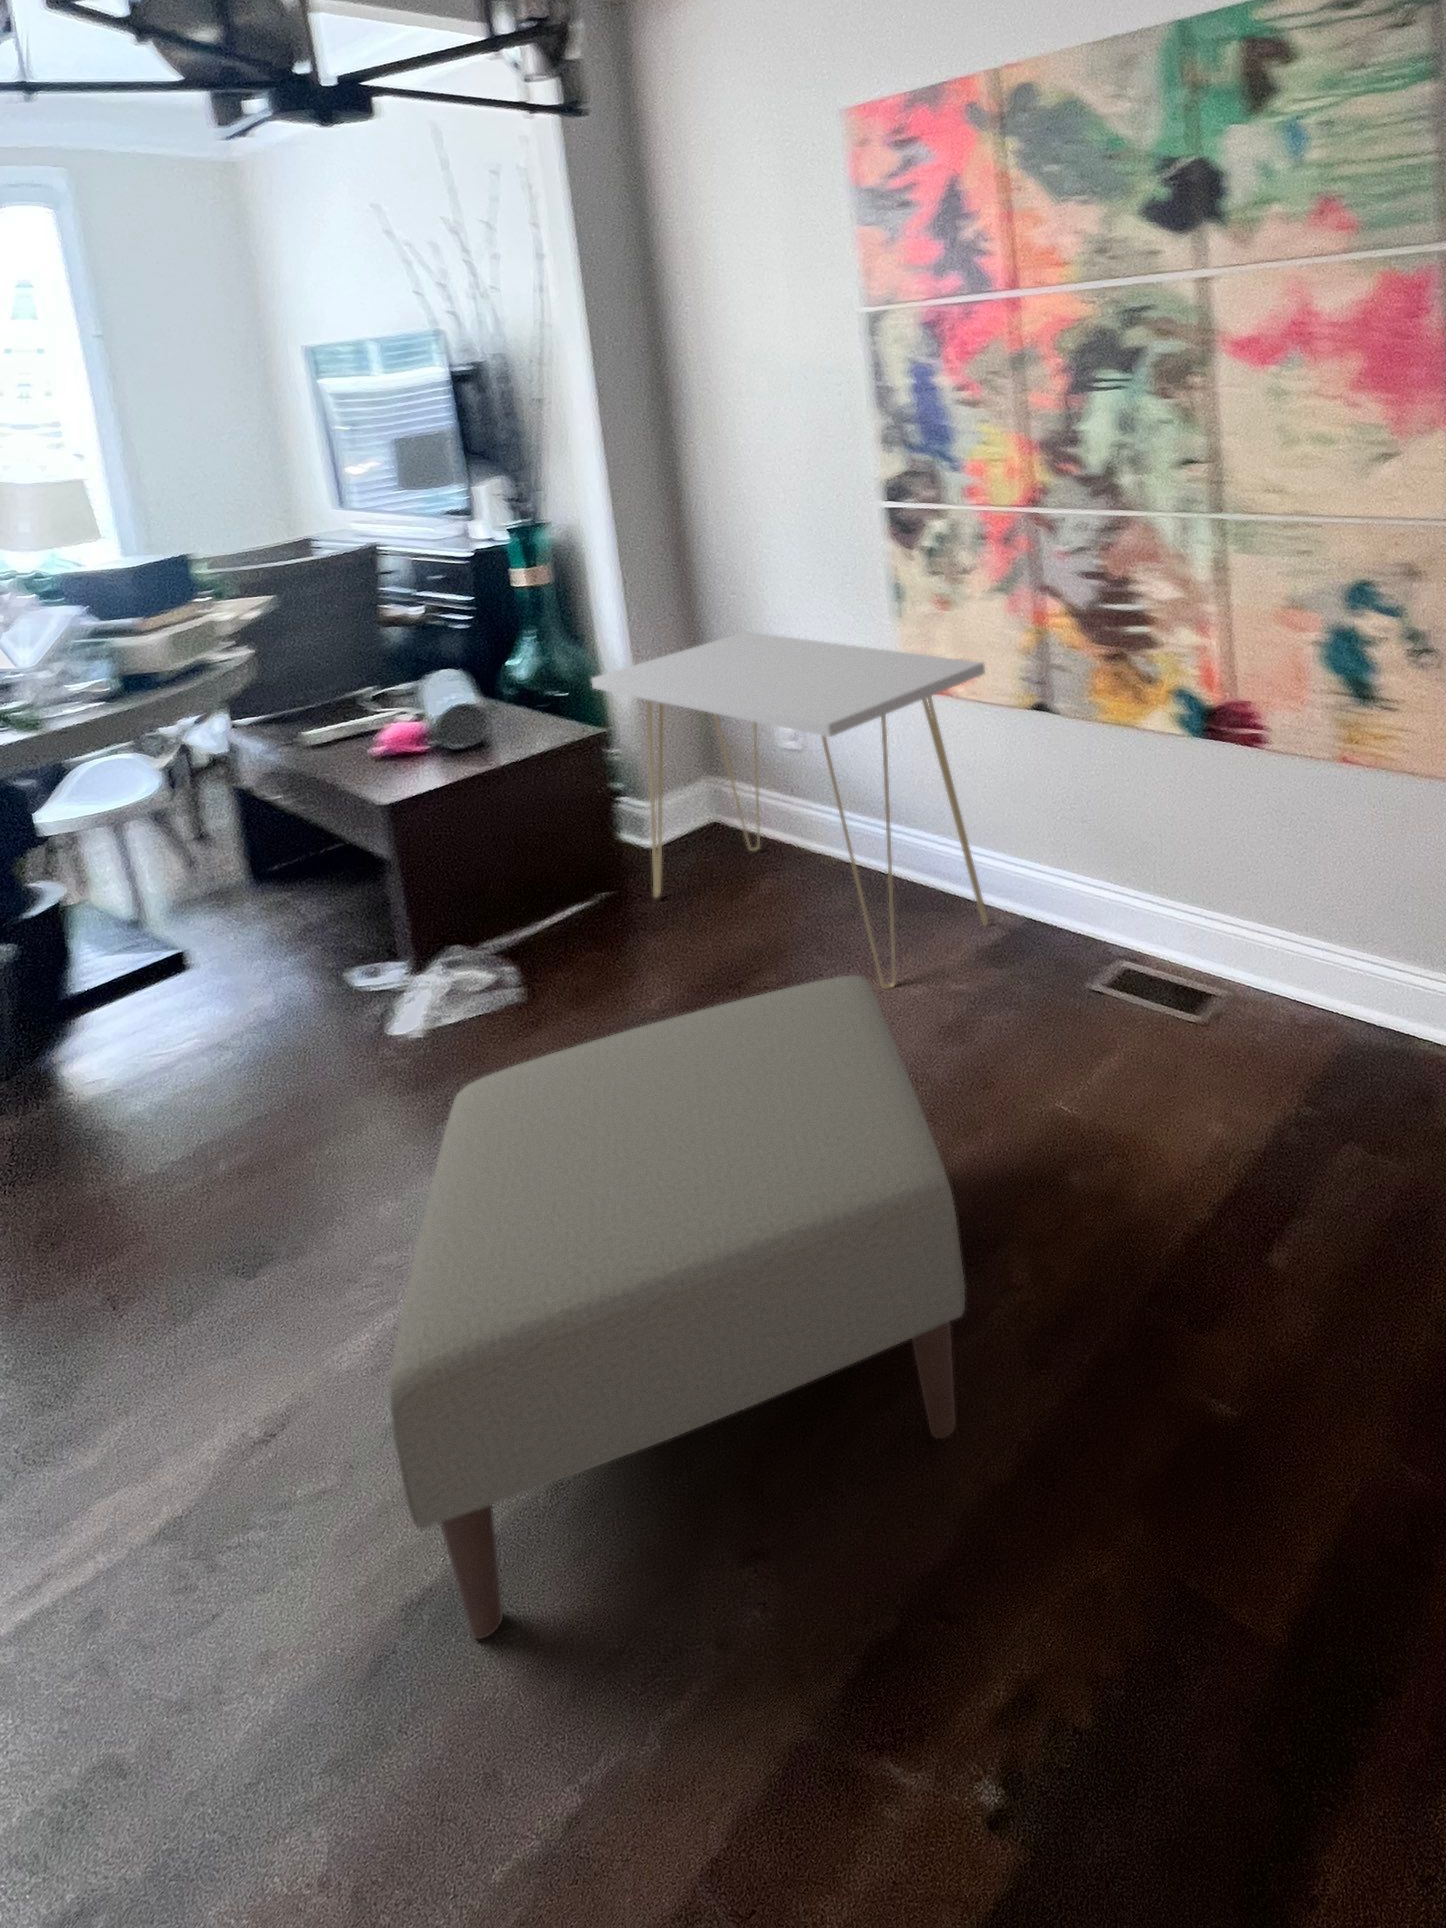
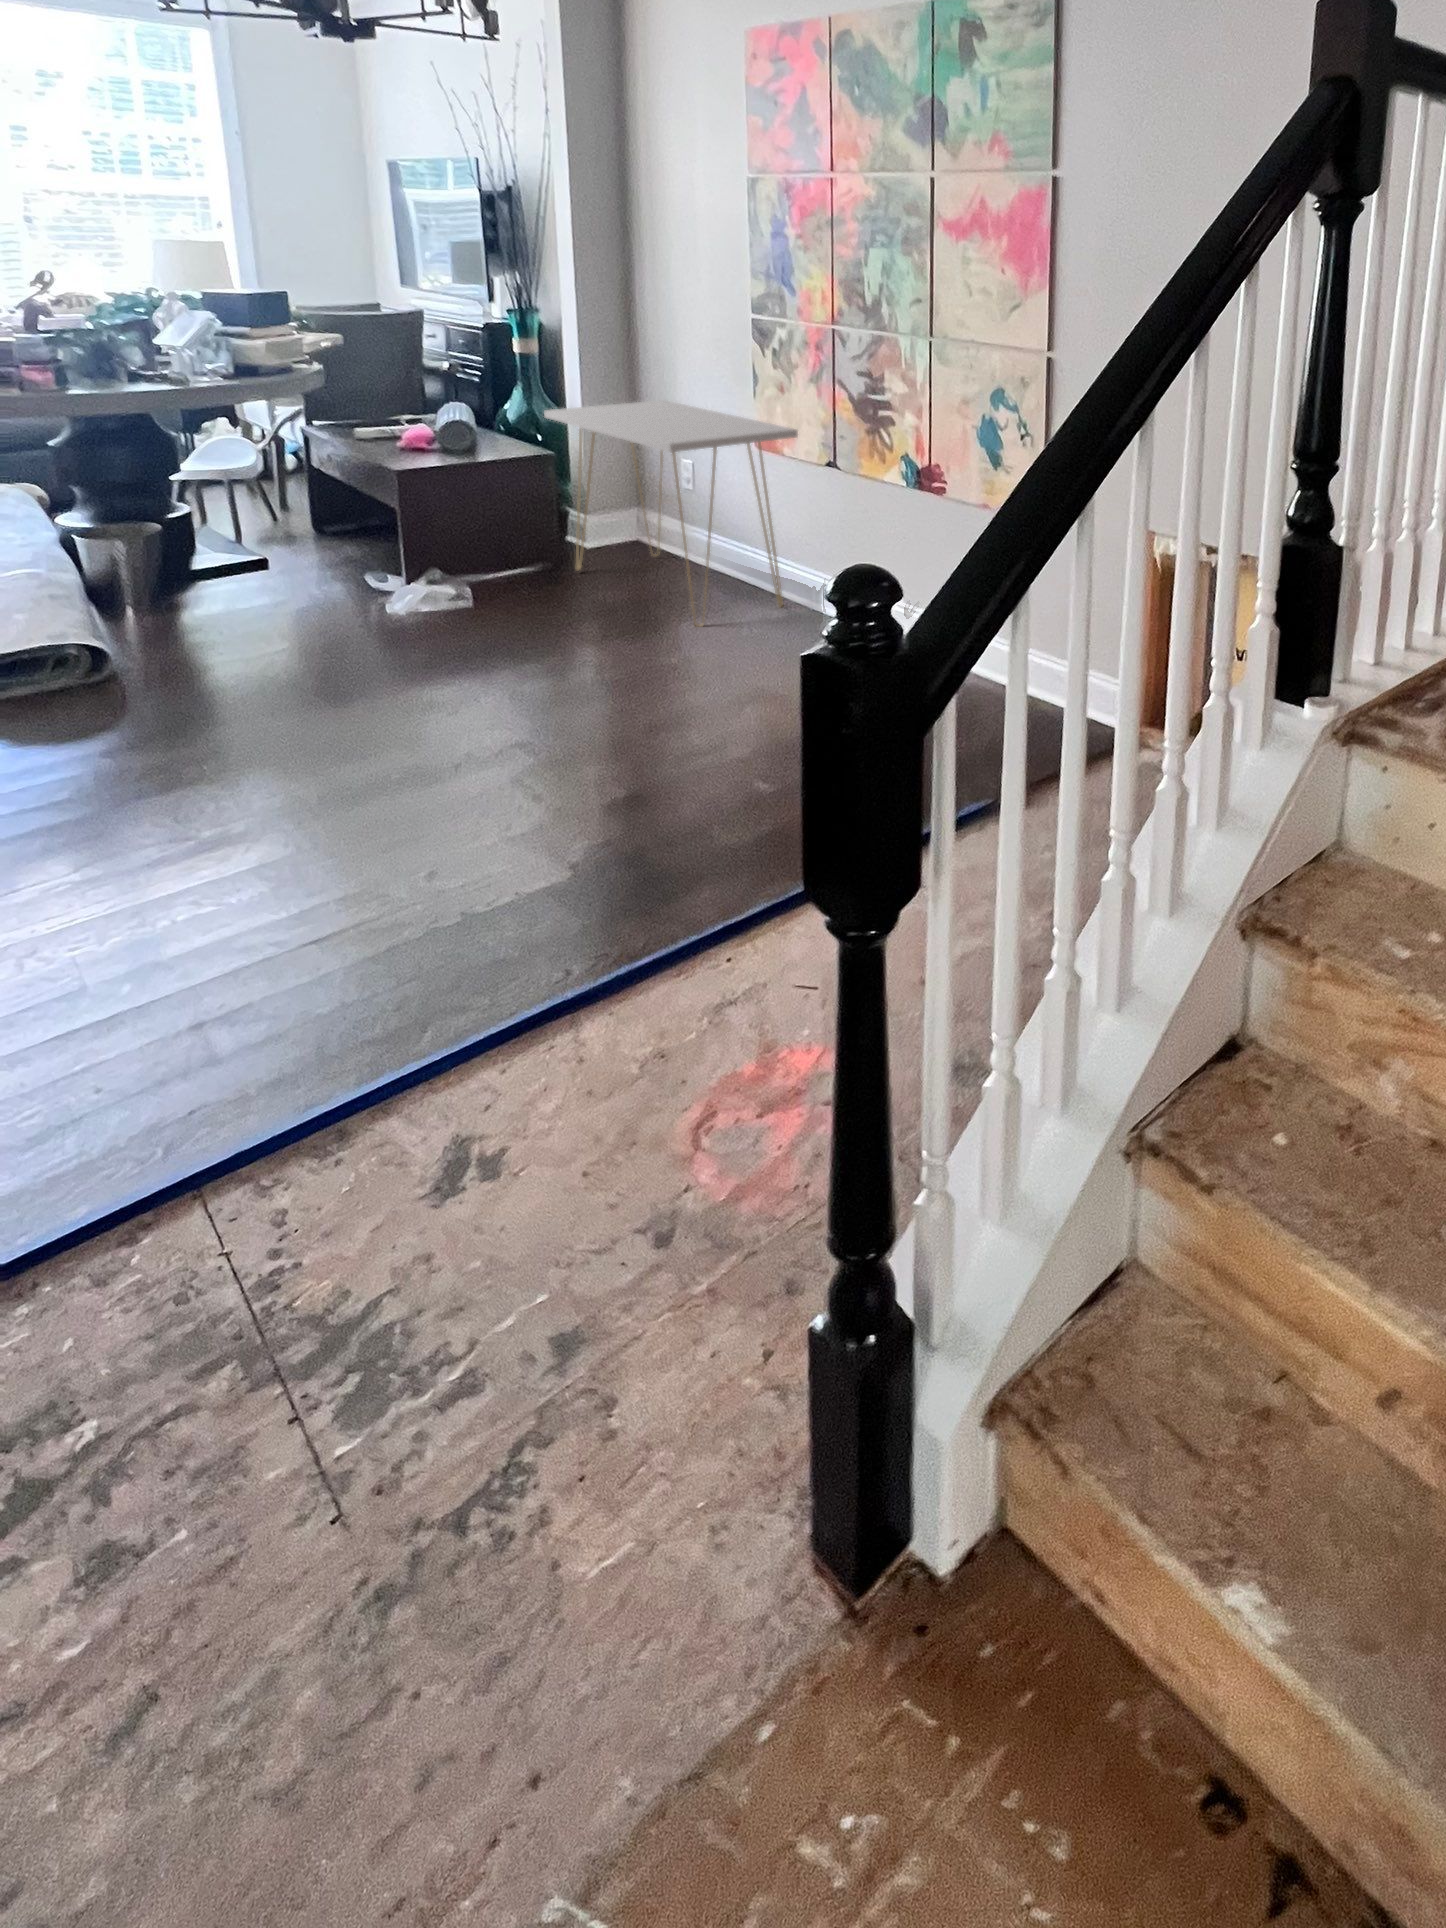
ottoman: present [389,975,965,1639] -> none [330,571,646,799]

